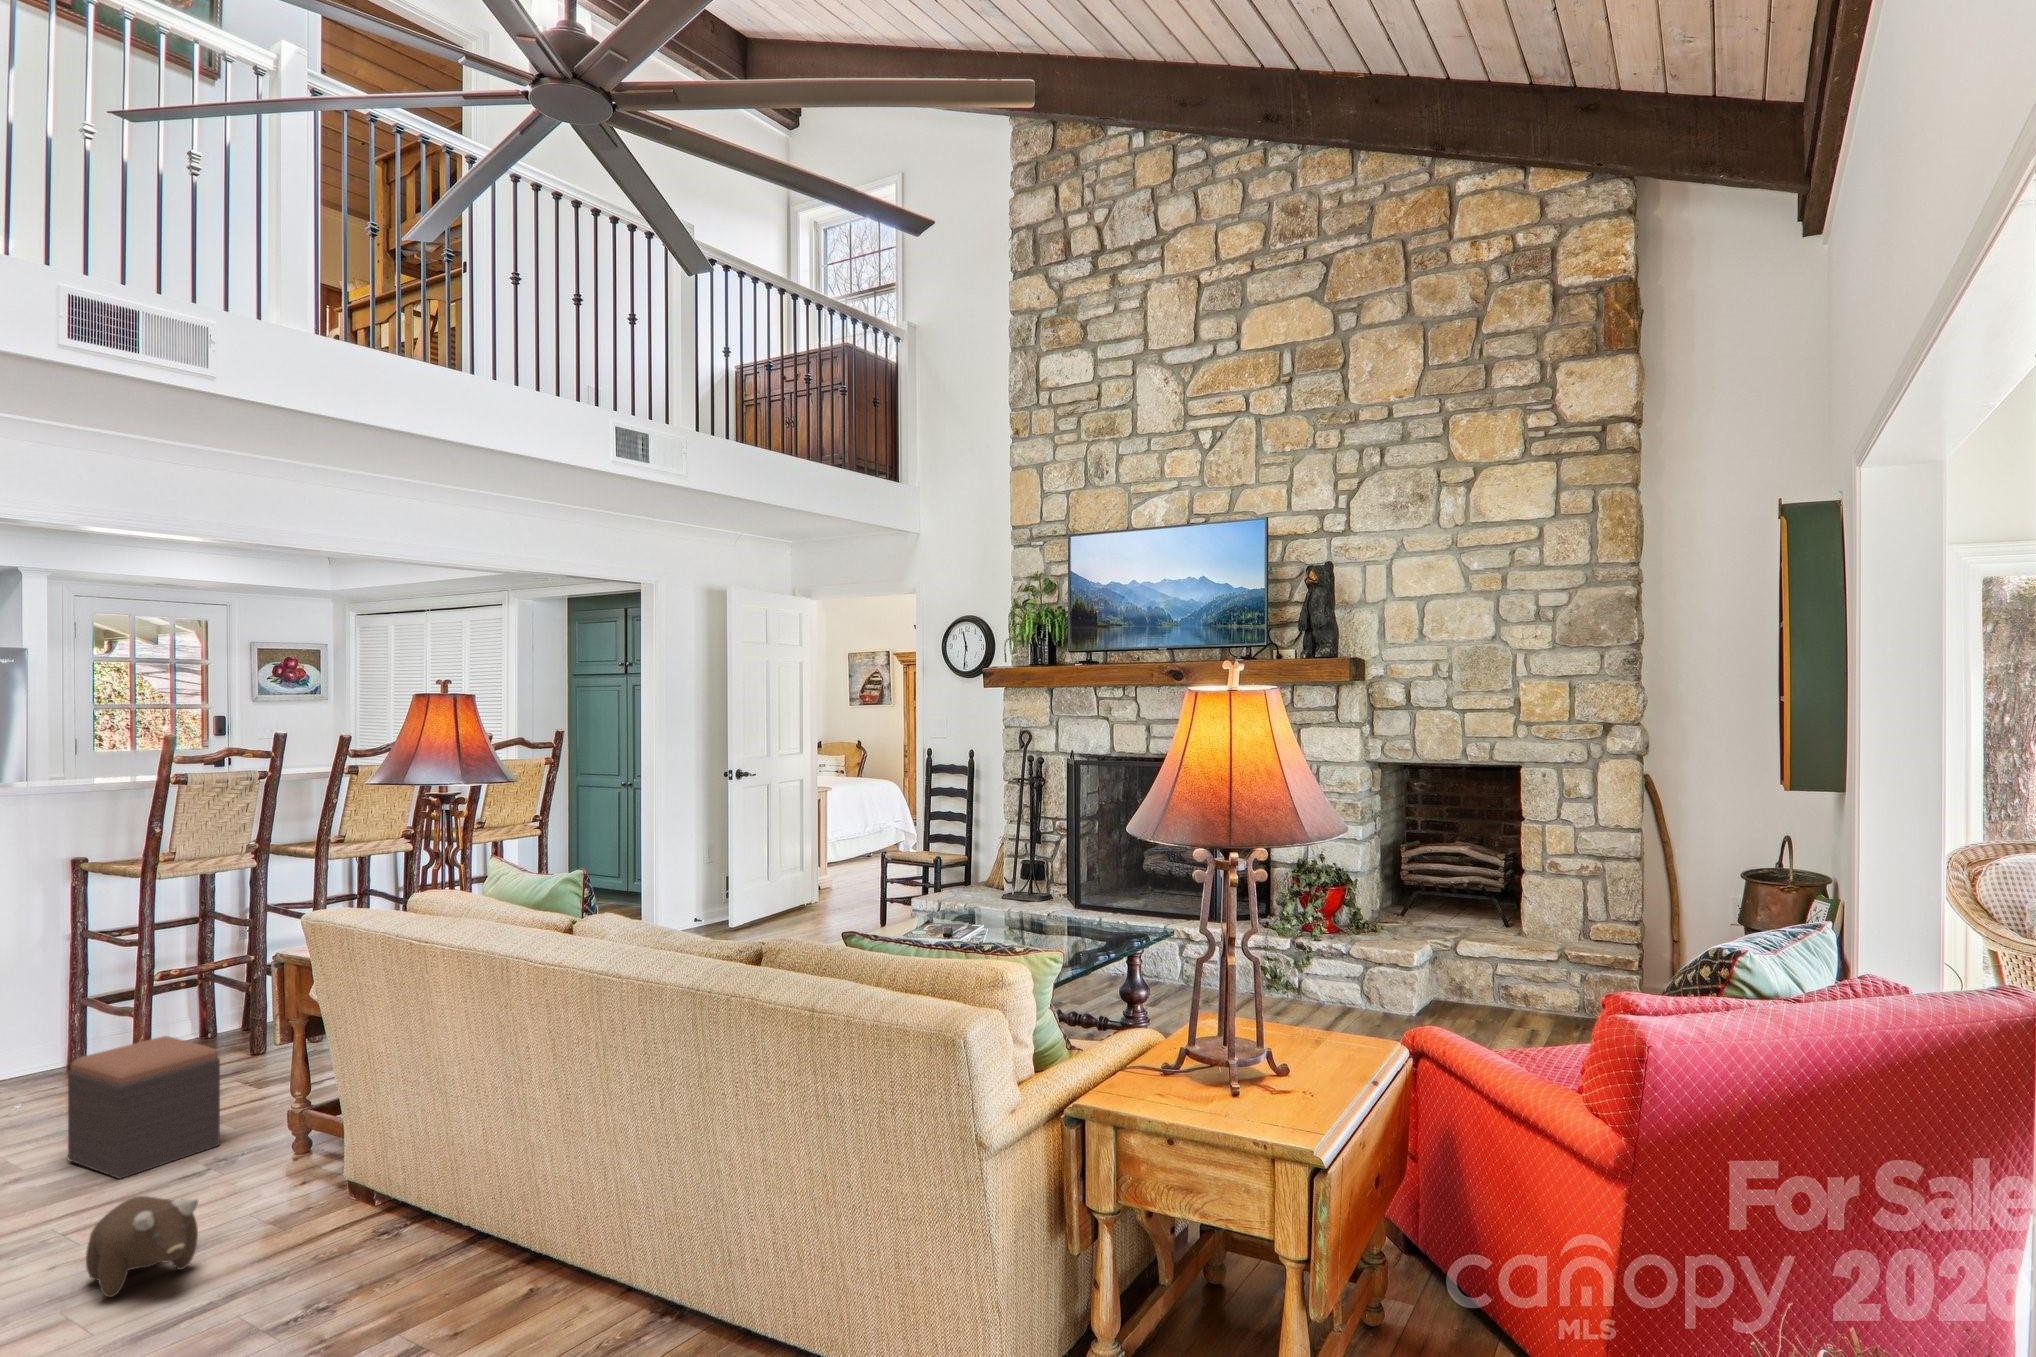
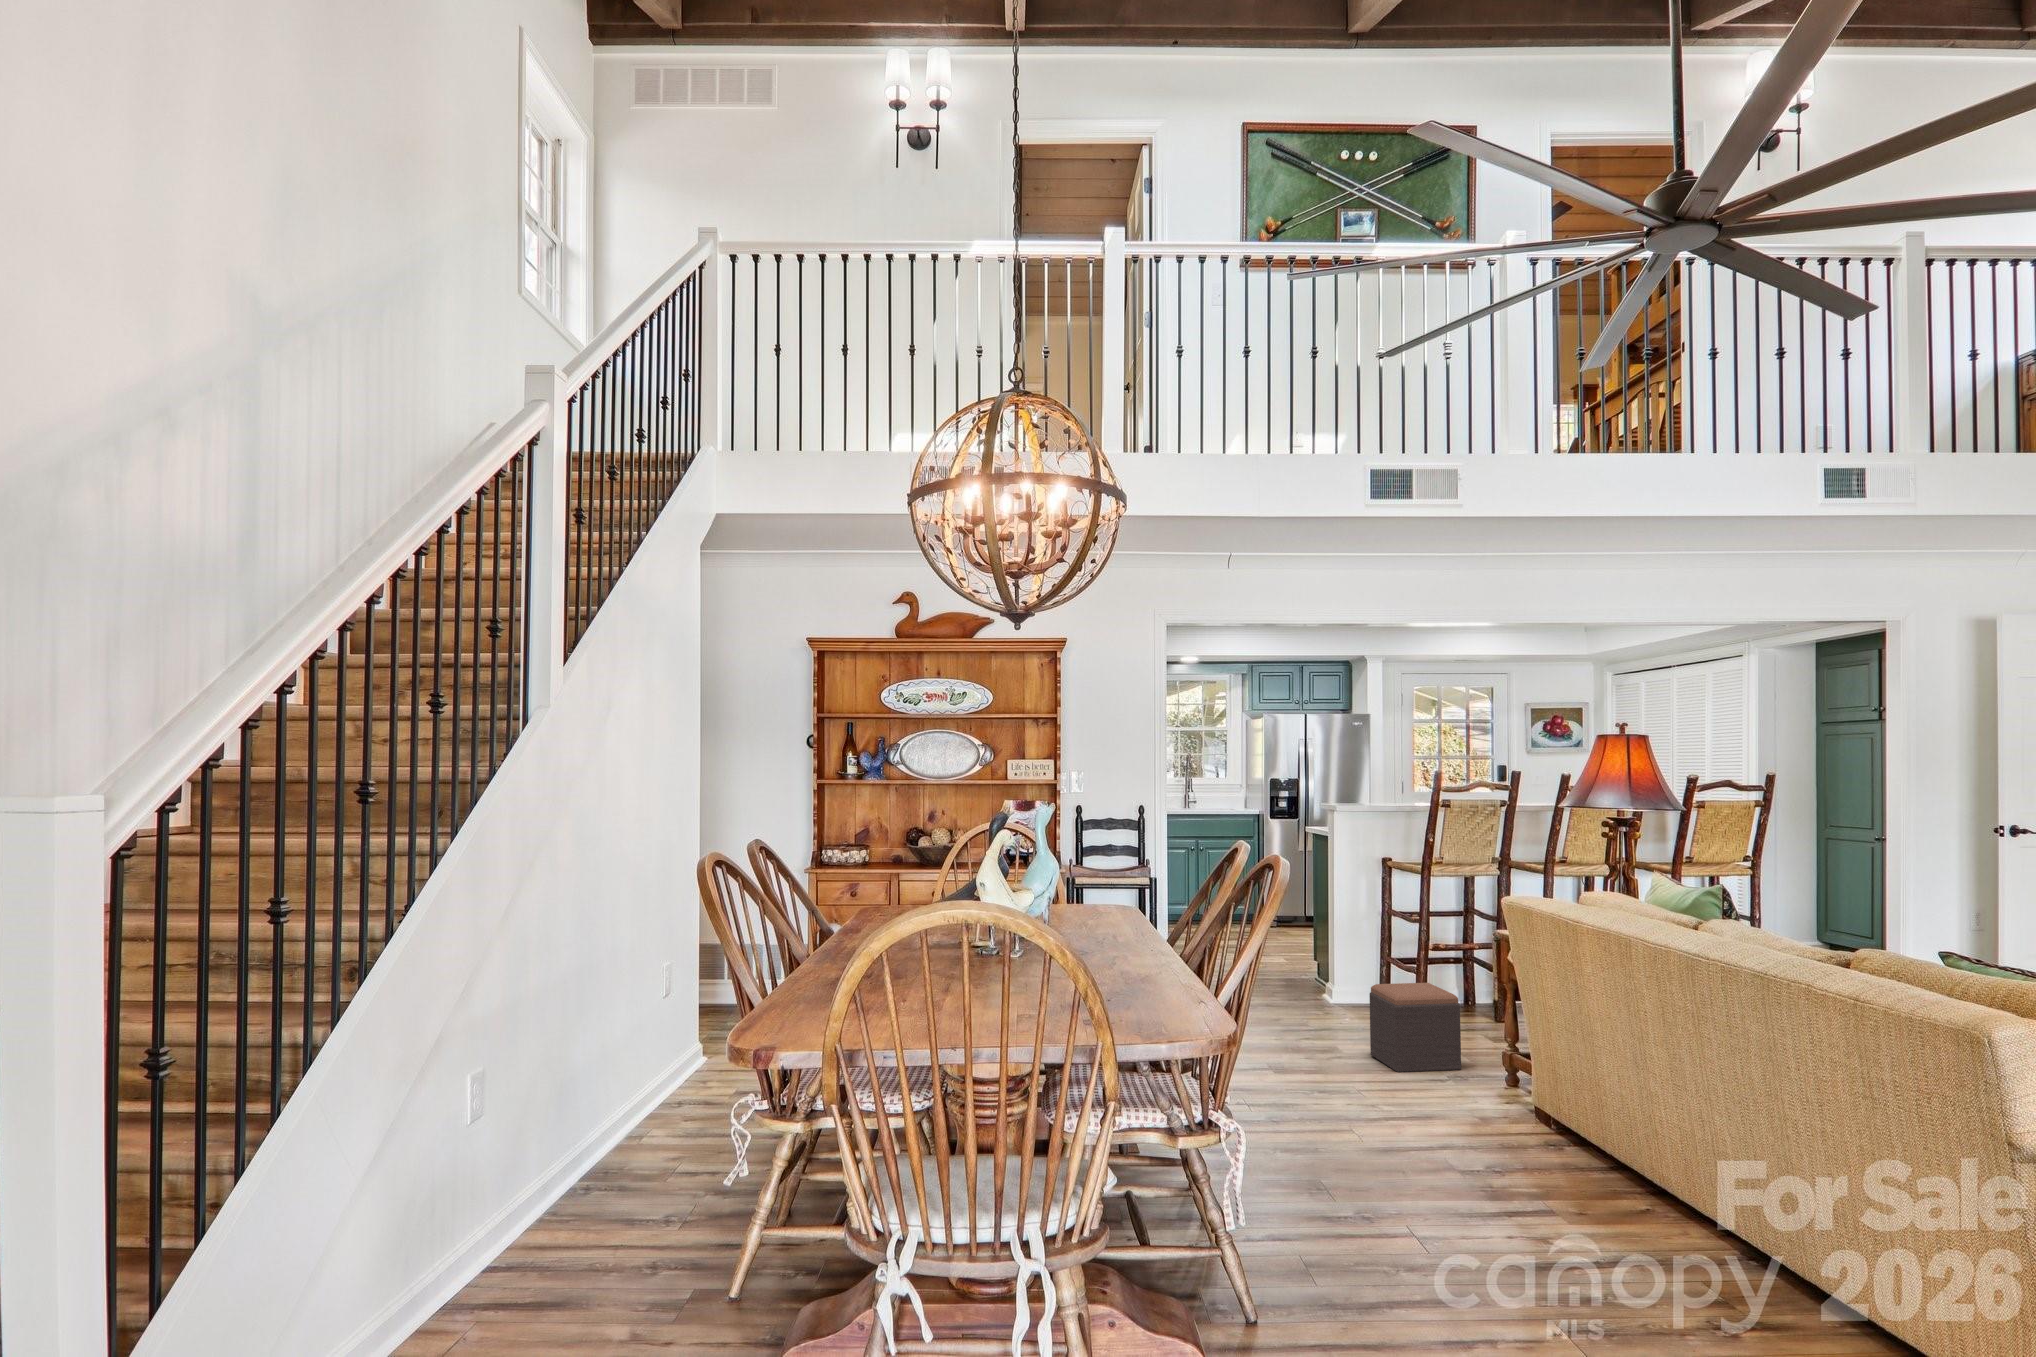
plush toy: present [86,1196,198,1297] -> none [1368,1068,1430,1127]

